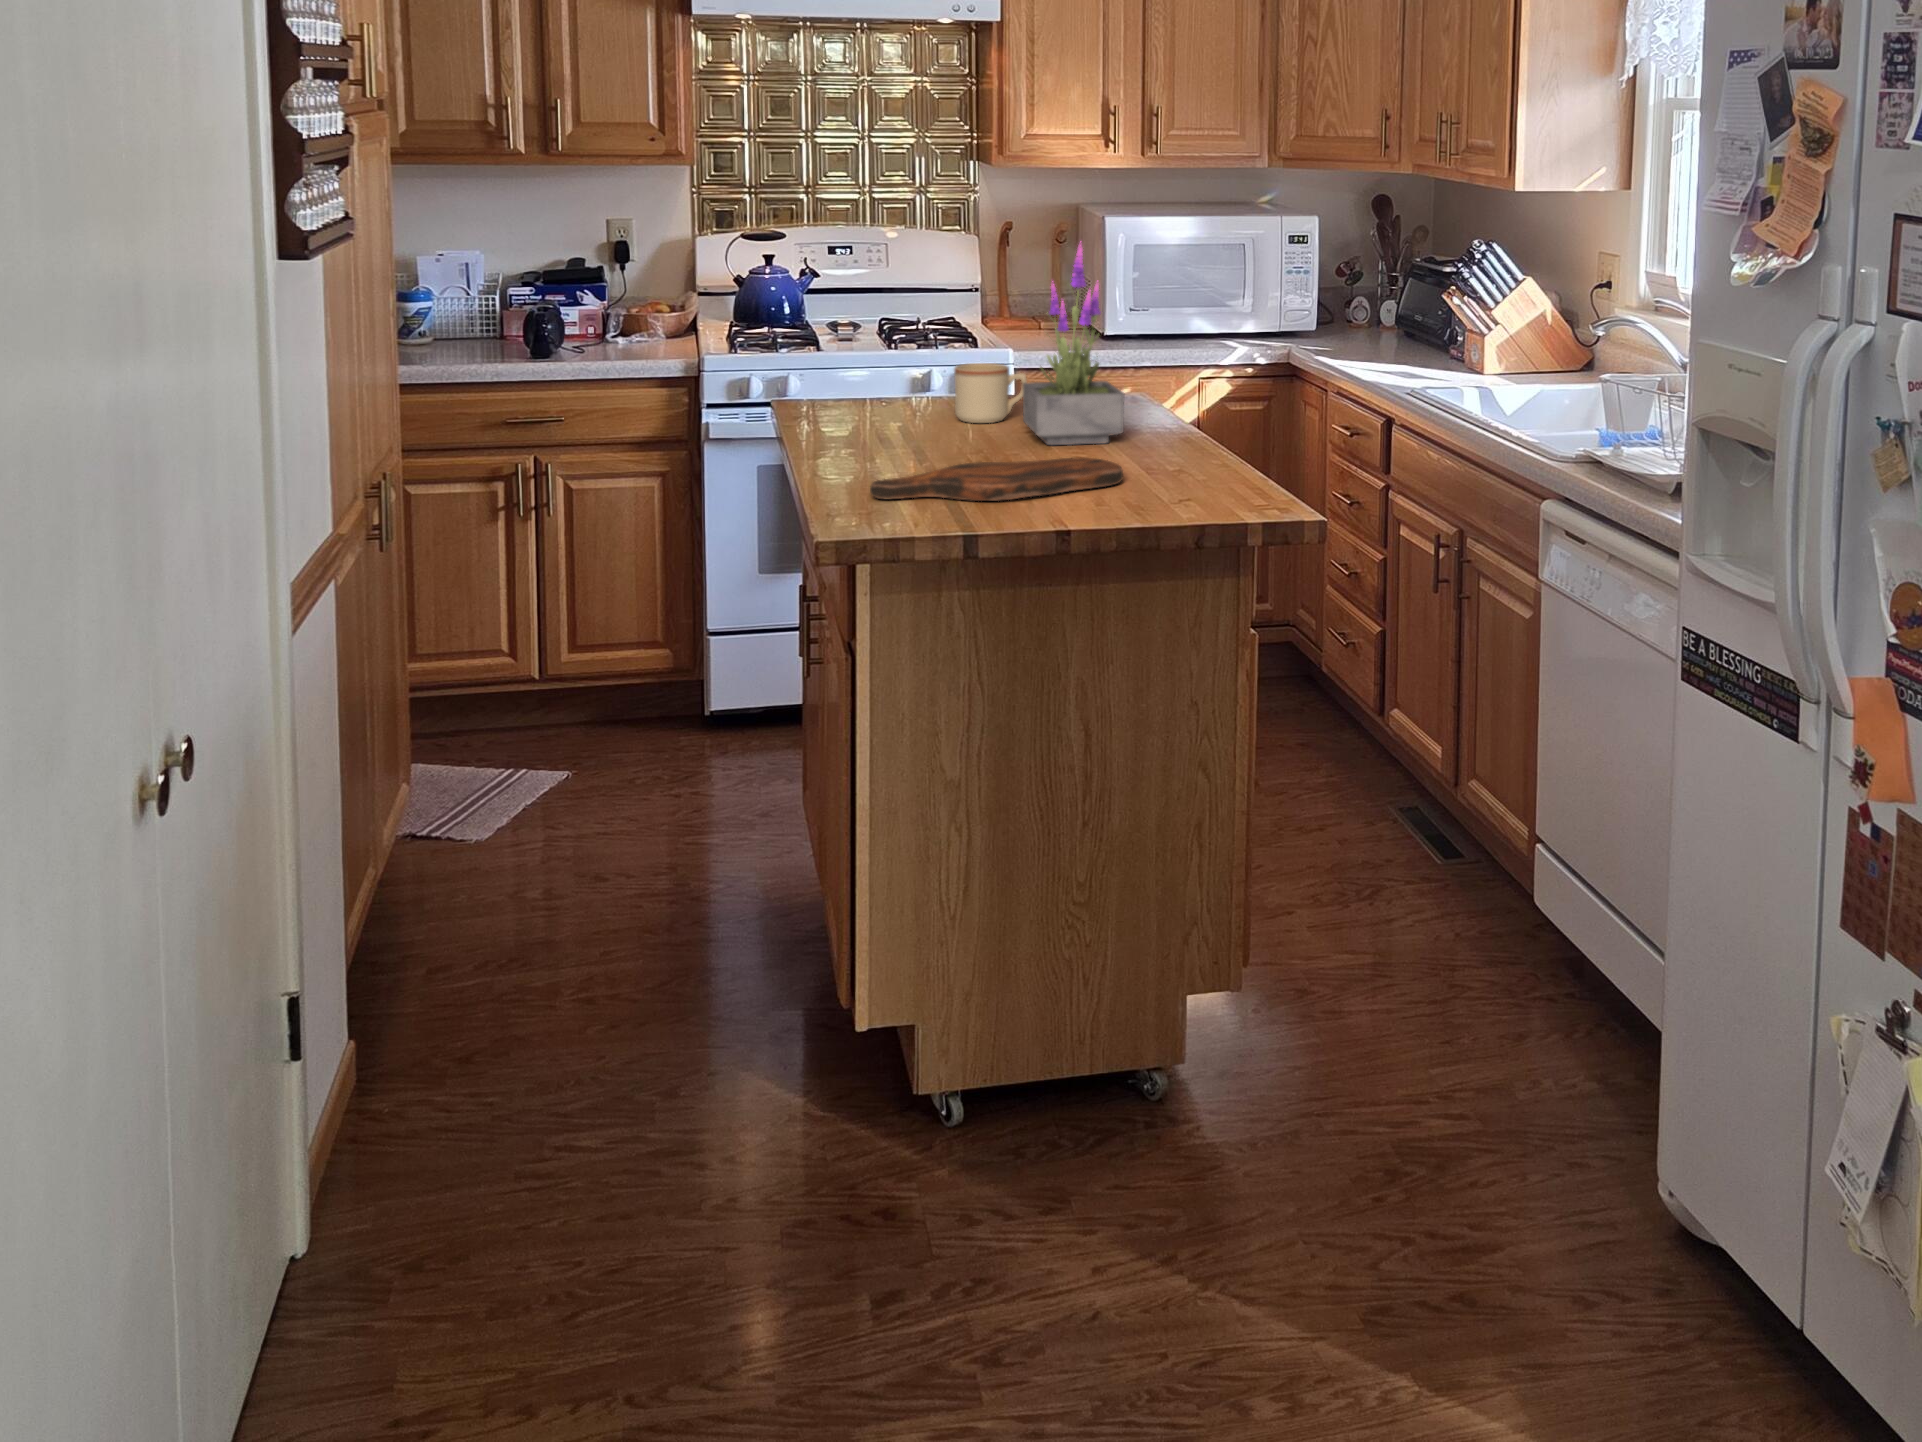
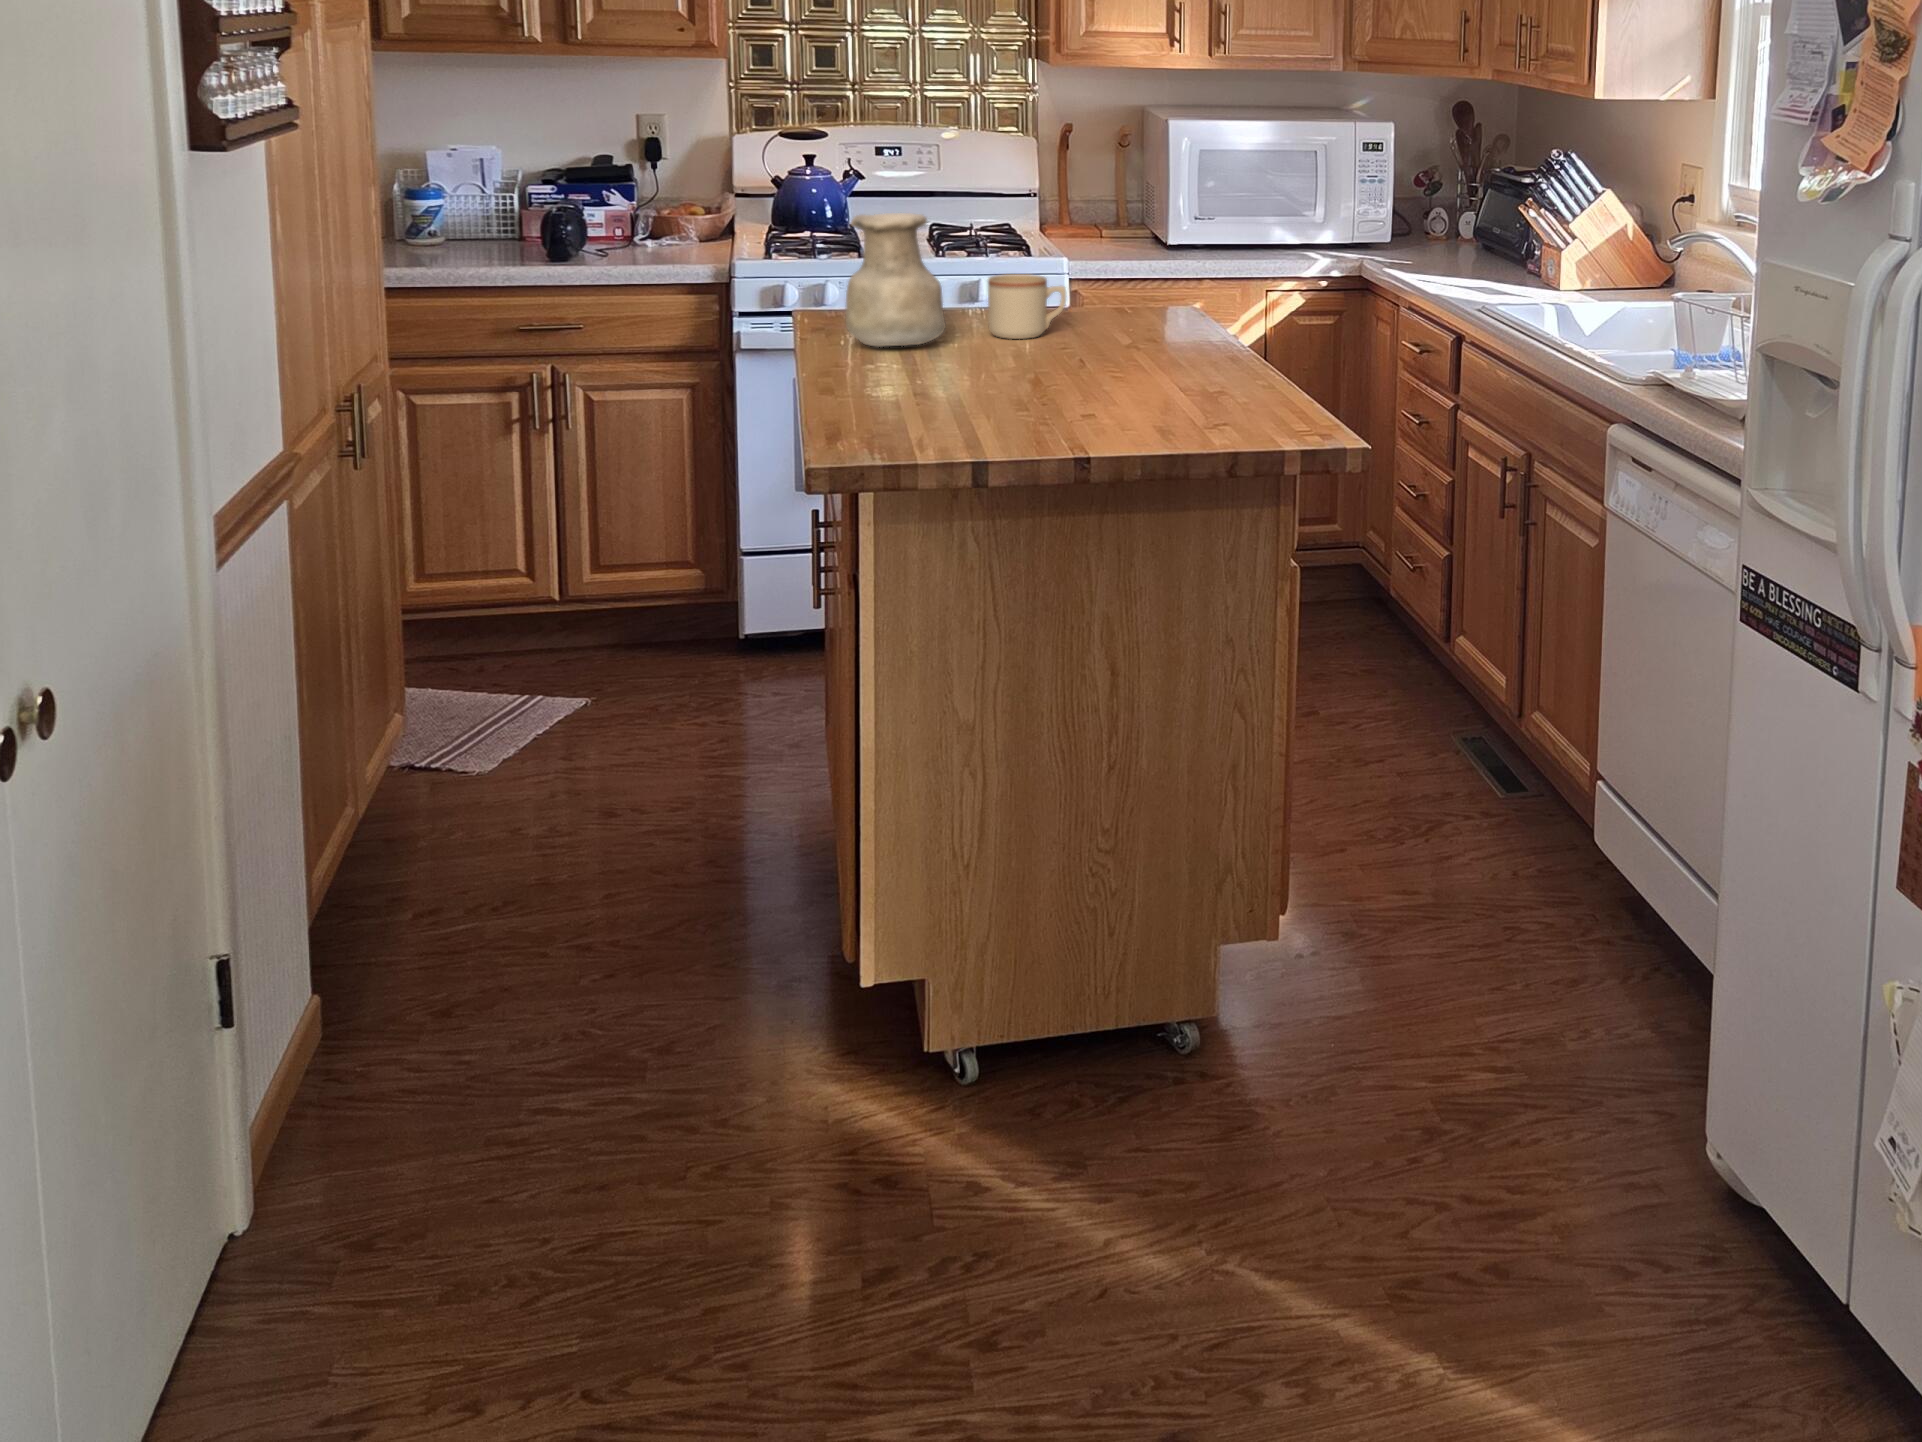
potted plant: present [1023,241,1124,445] -> none [1059,143,1167,364]
vase: none [828,307,919,431] -> present [845,213,946,347]
cutting board: present [870,457,1123,501] -> none [876,378,1158,425]

